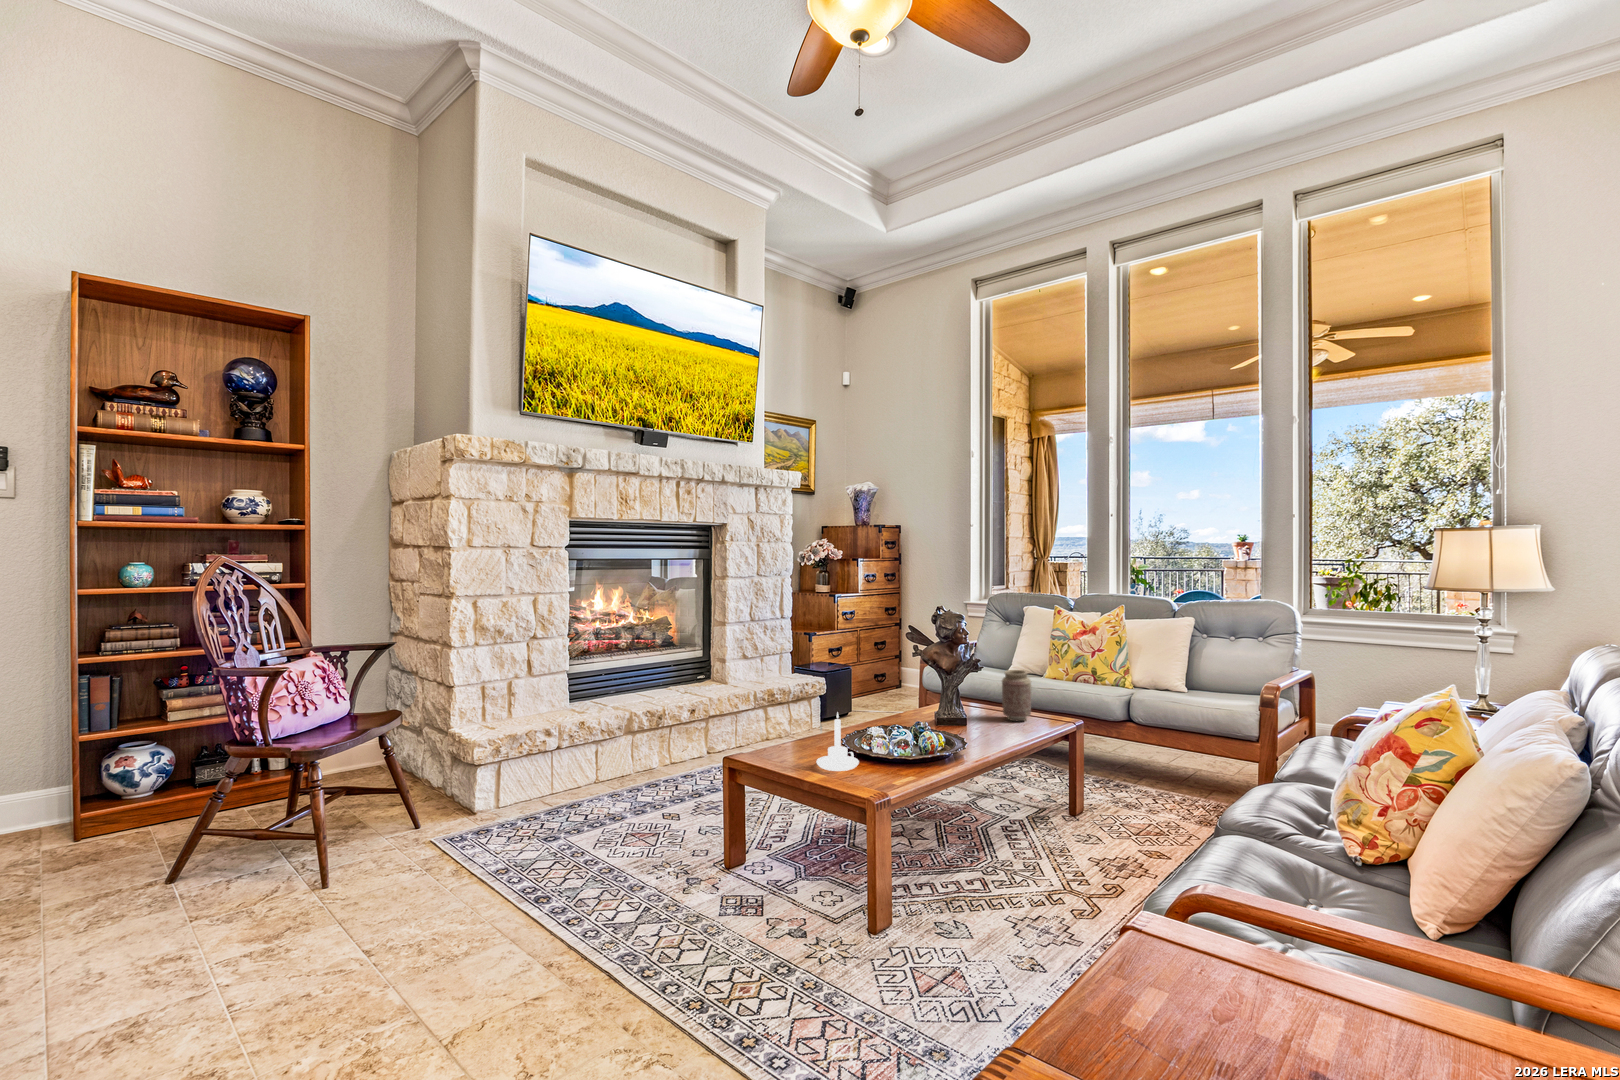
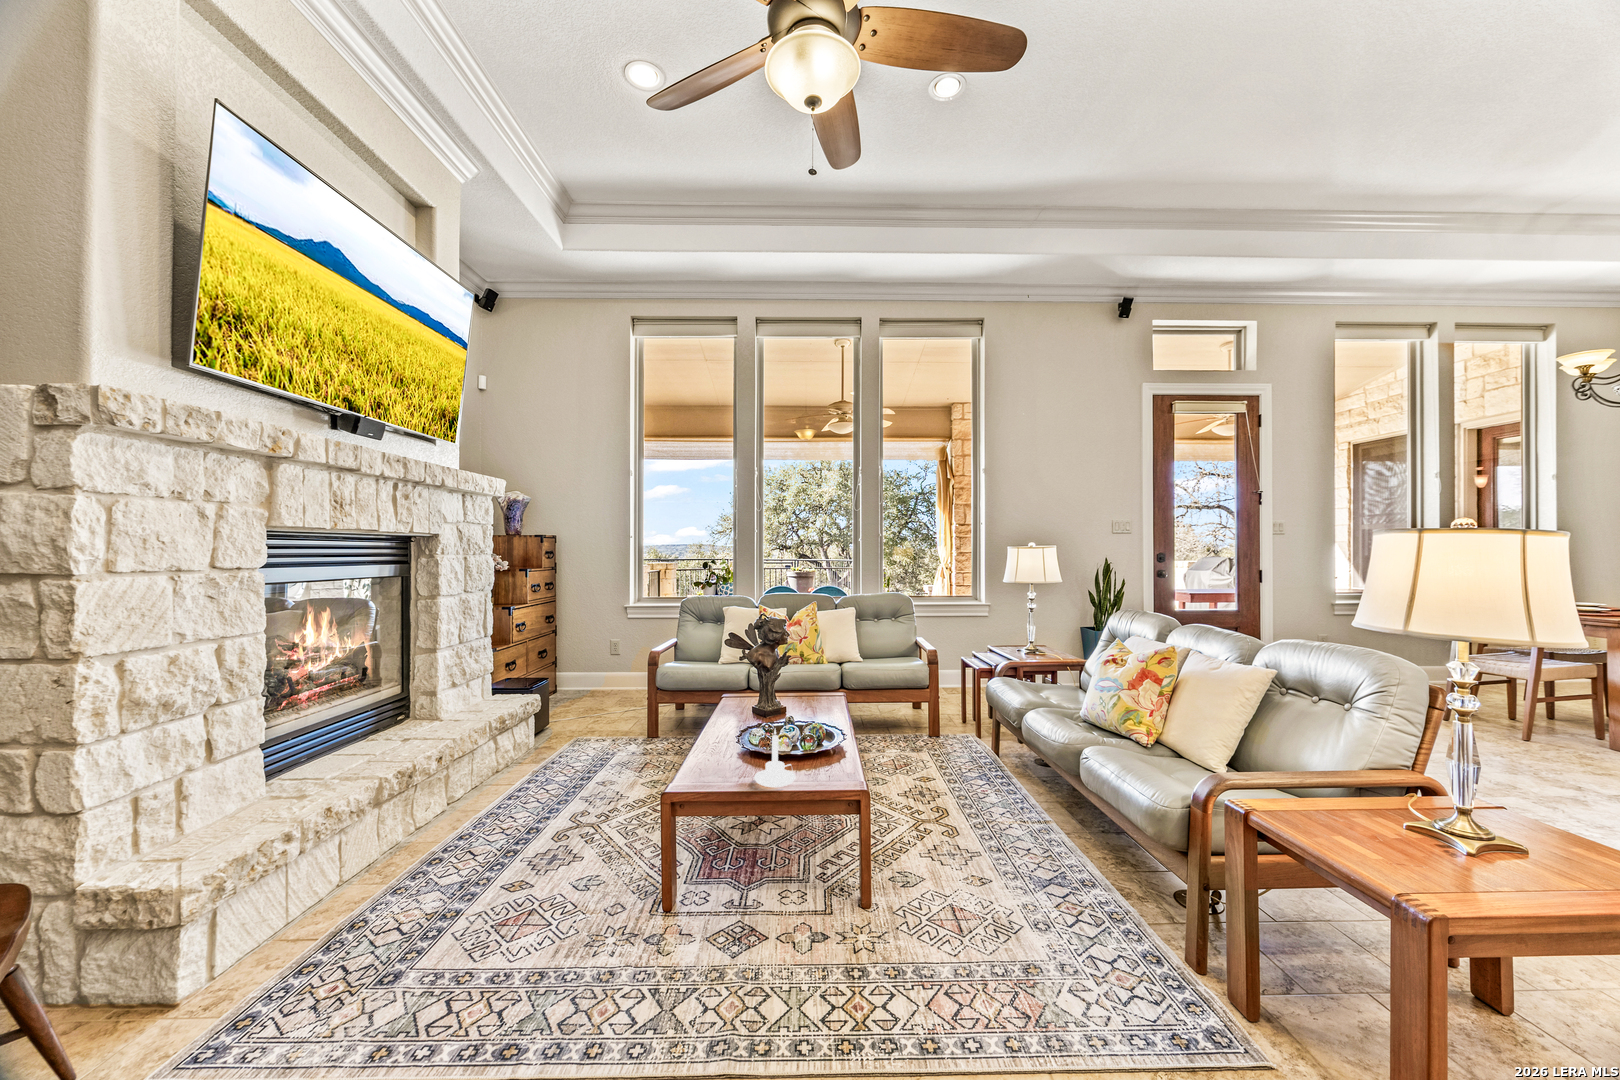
vase: present [1002,670,1031,721] -> none [795,664,819,708]

